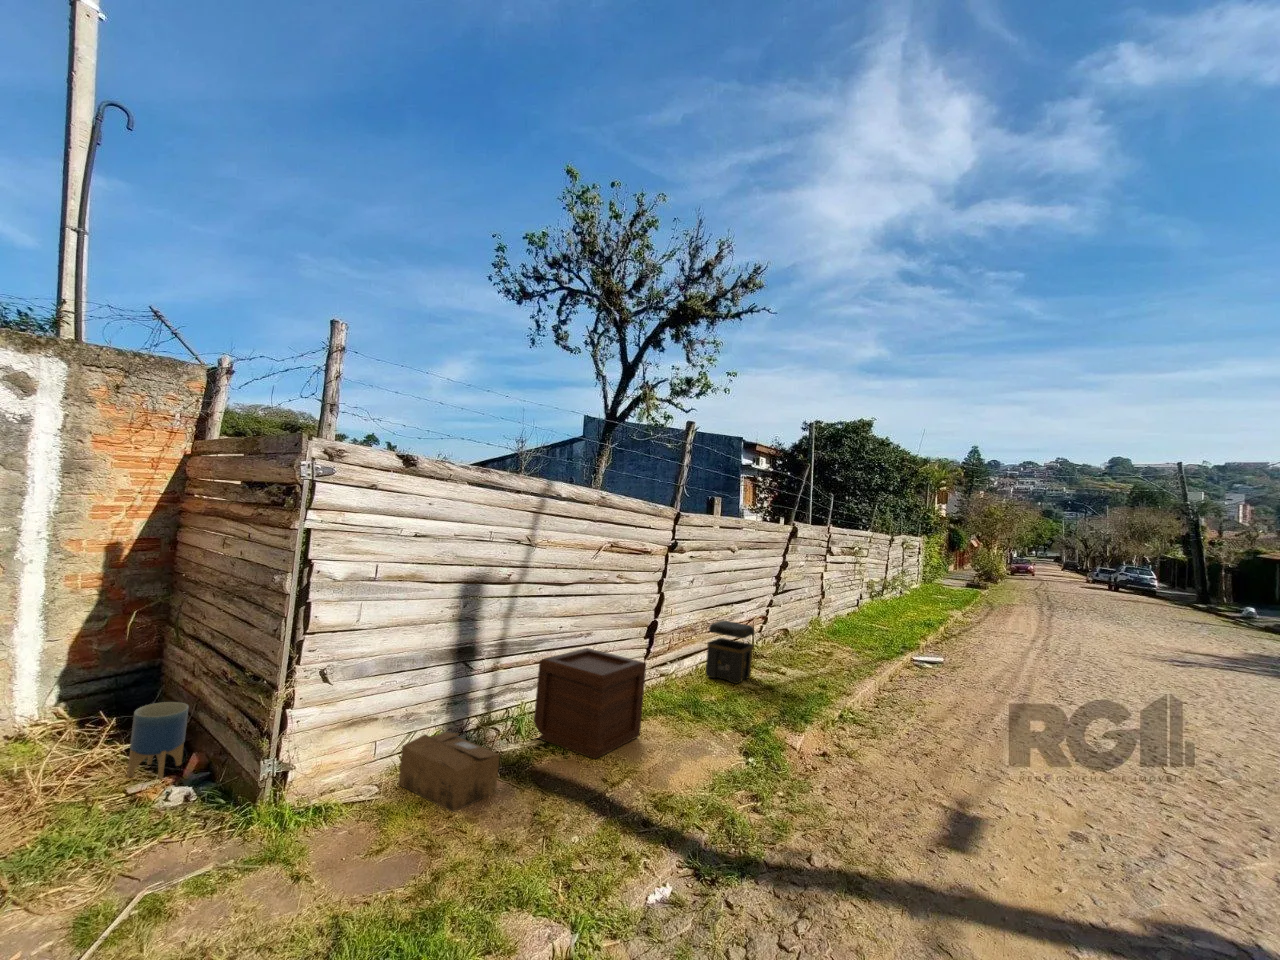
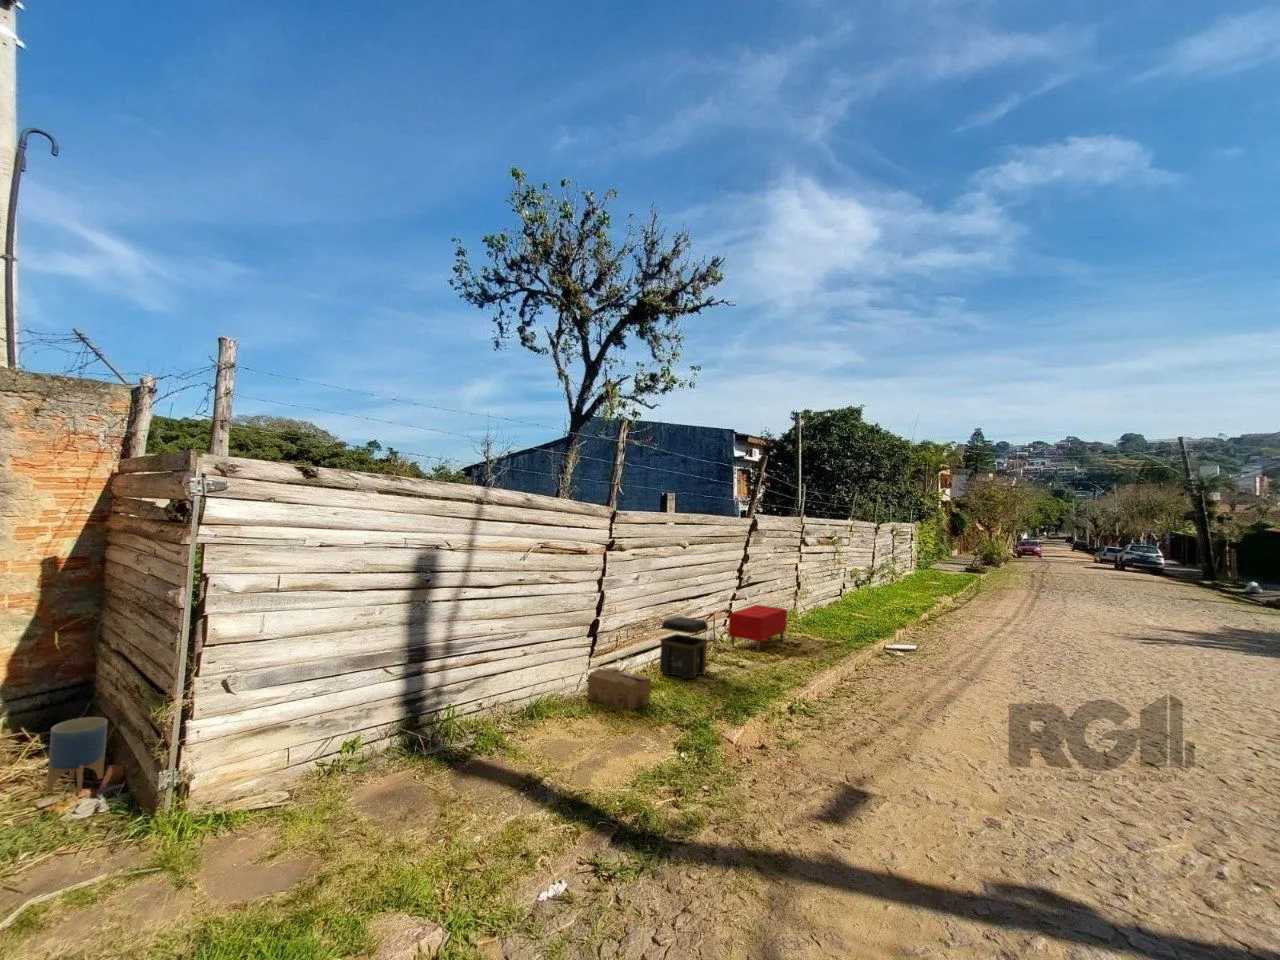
bench: none [764,612,820,659] -> present [728,605,787,652]
wooden crate: present [533,648,646,759] -> none [463,649,576,759]
cardboard box: present [399,732,500,812] -> present [587,668,651,711]

